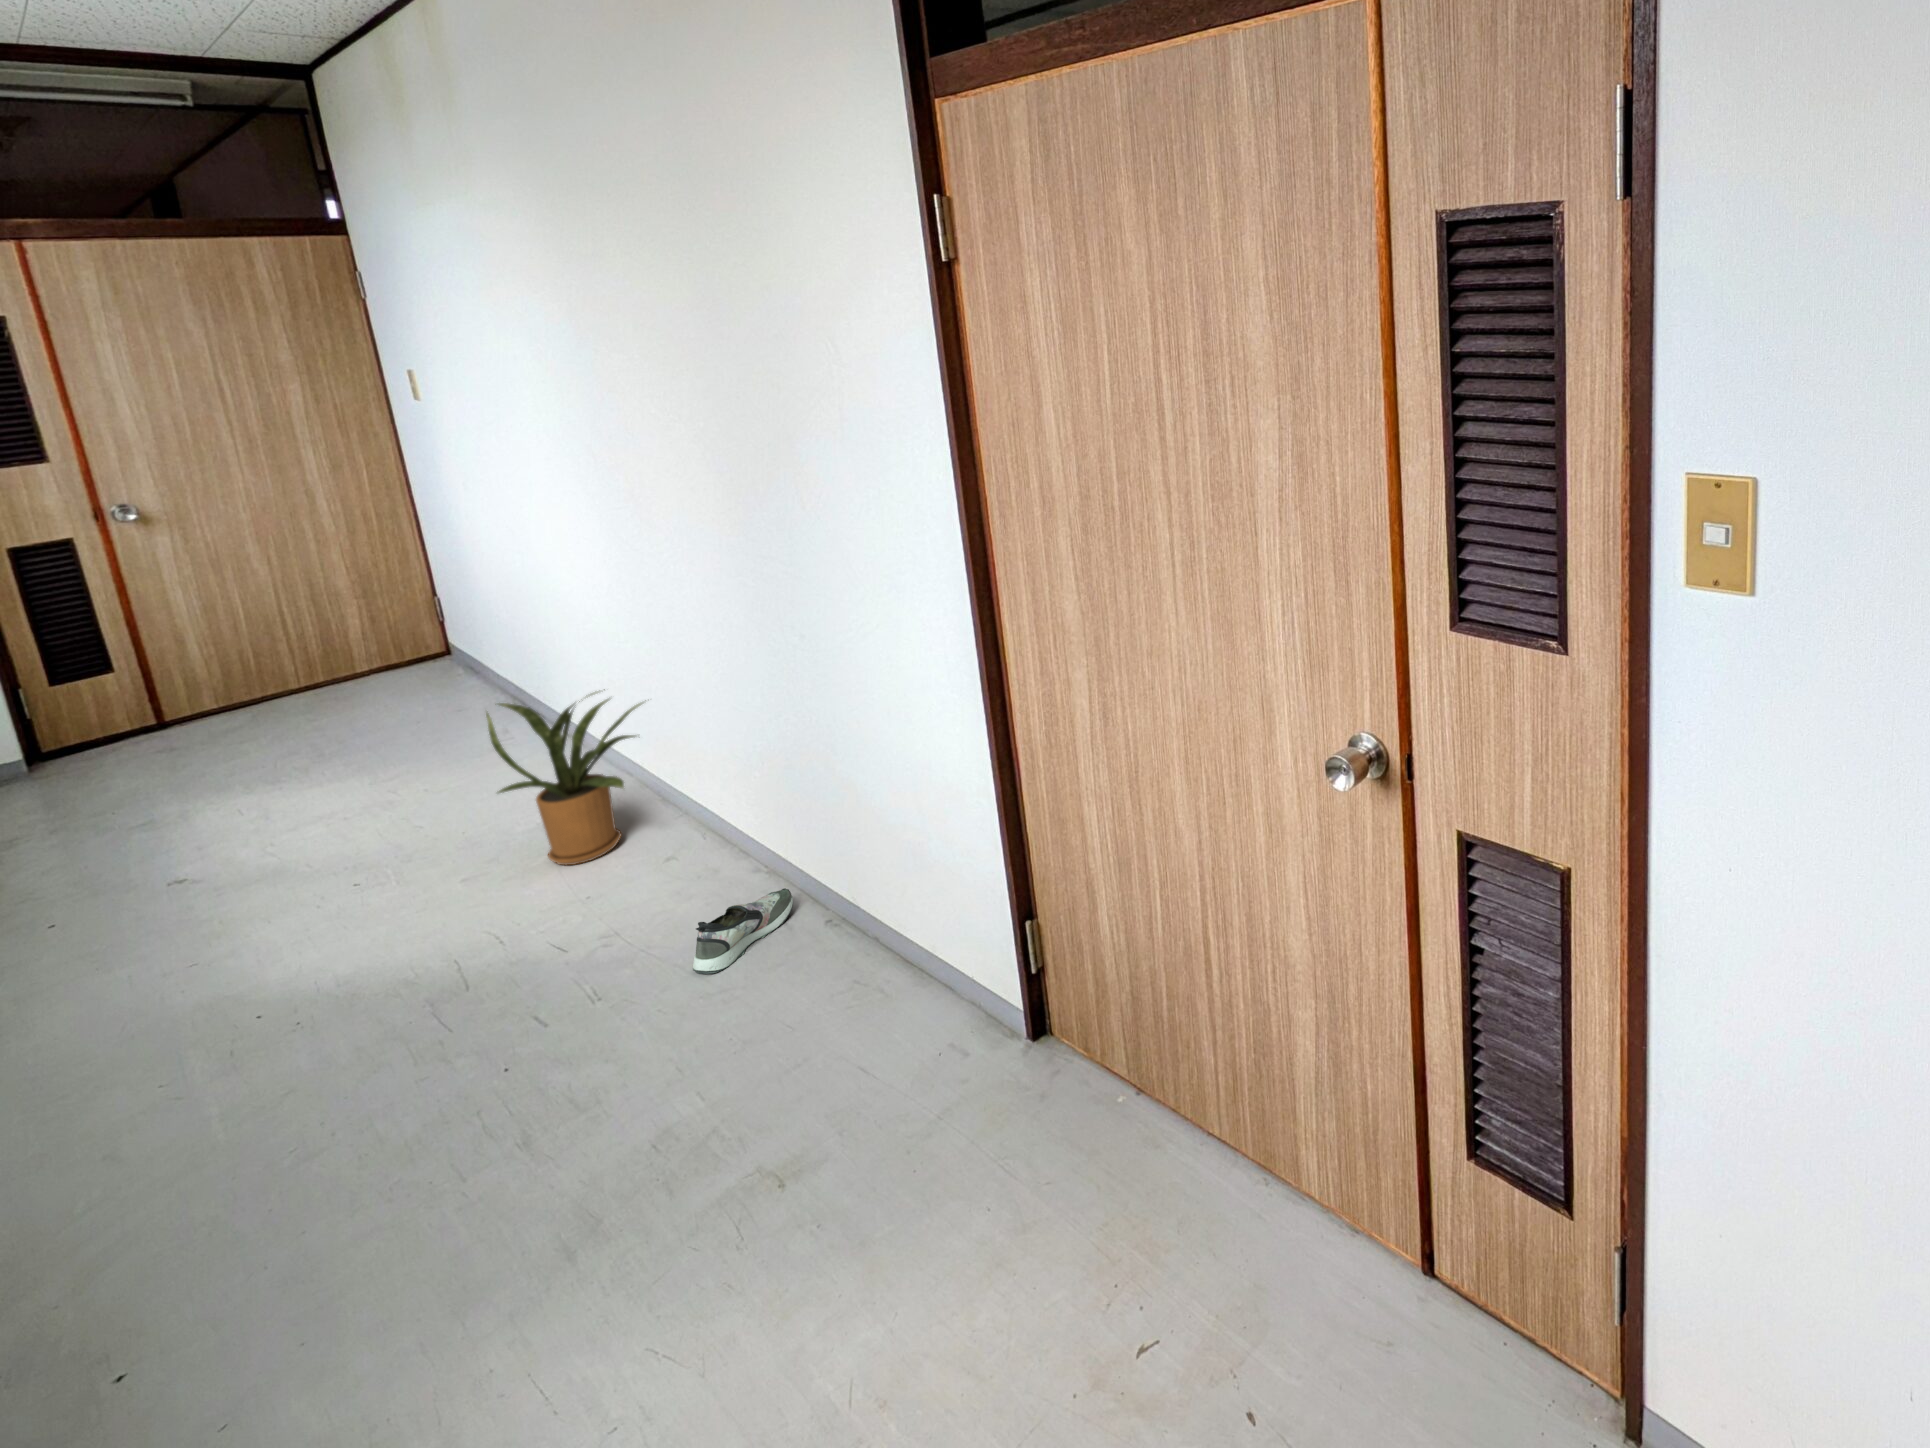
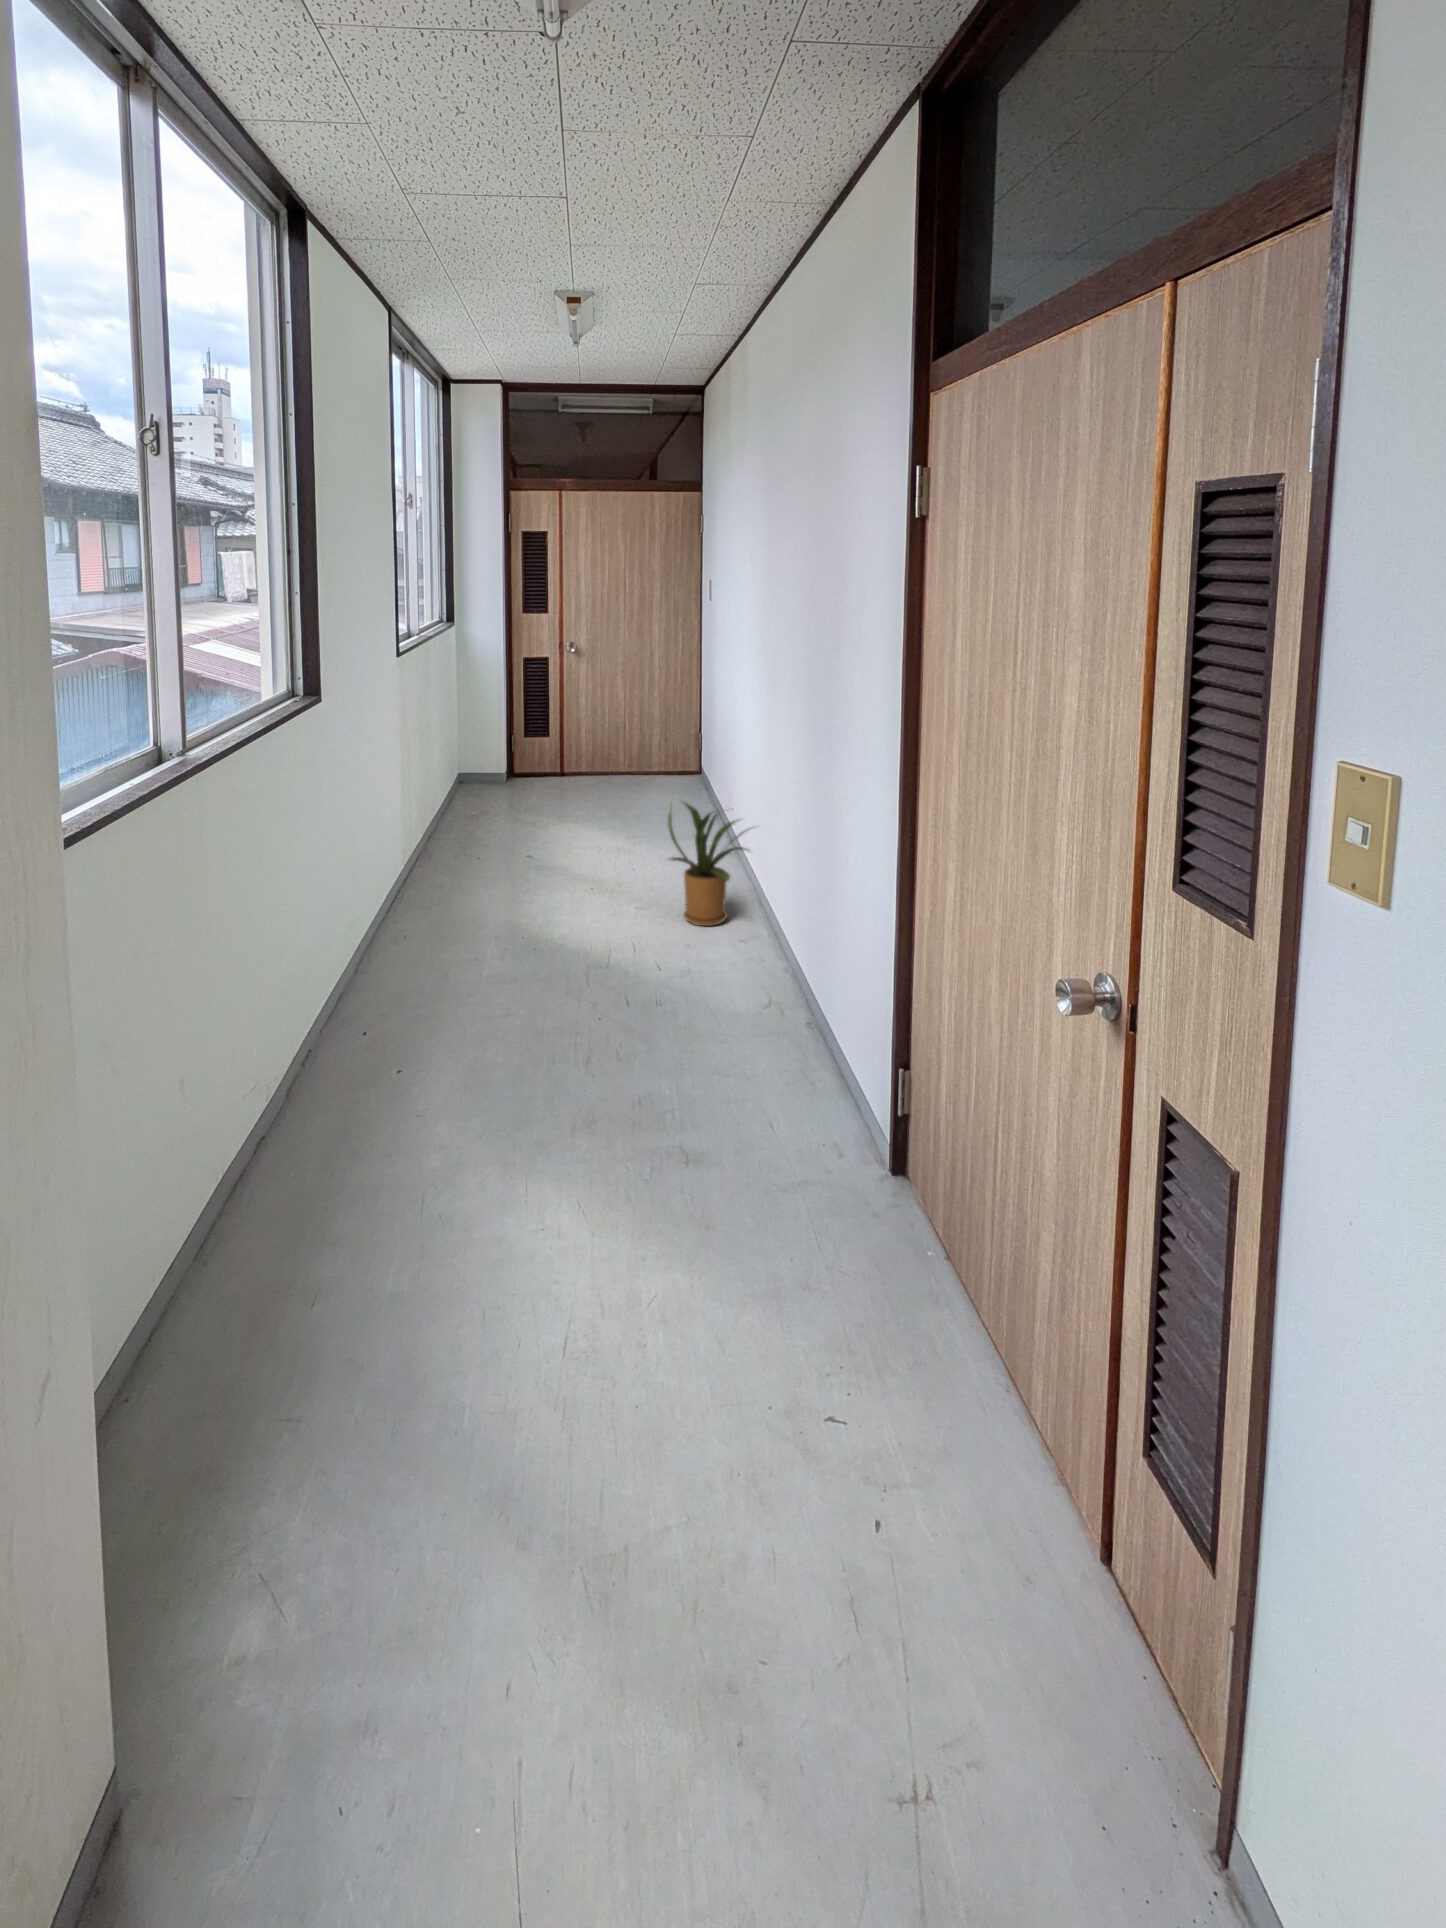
shoe: present [693,888,793,974] -> none [719,977,799,1026]

